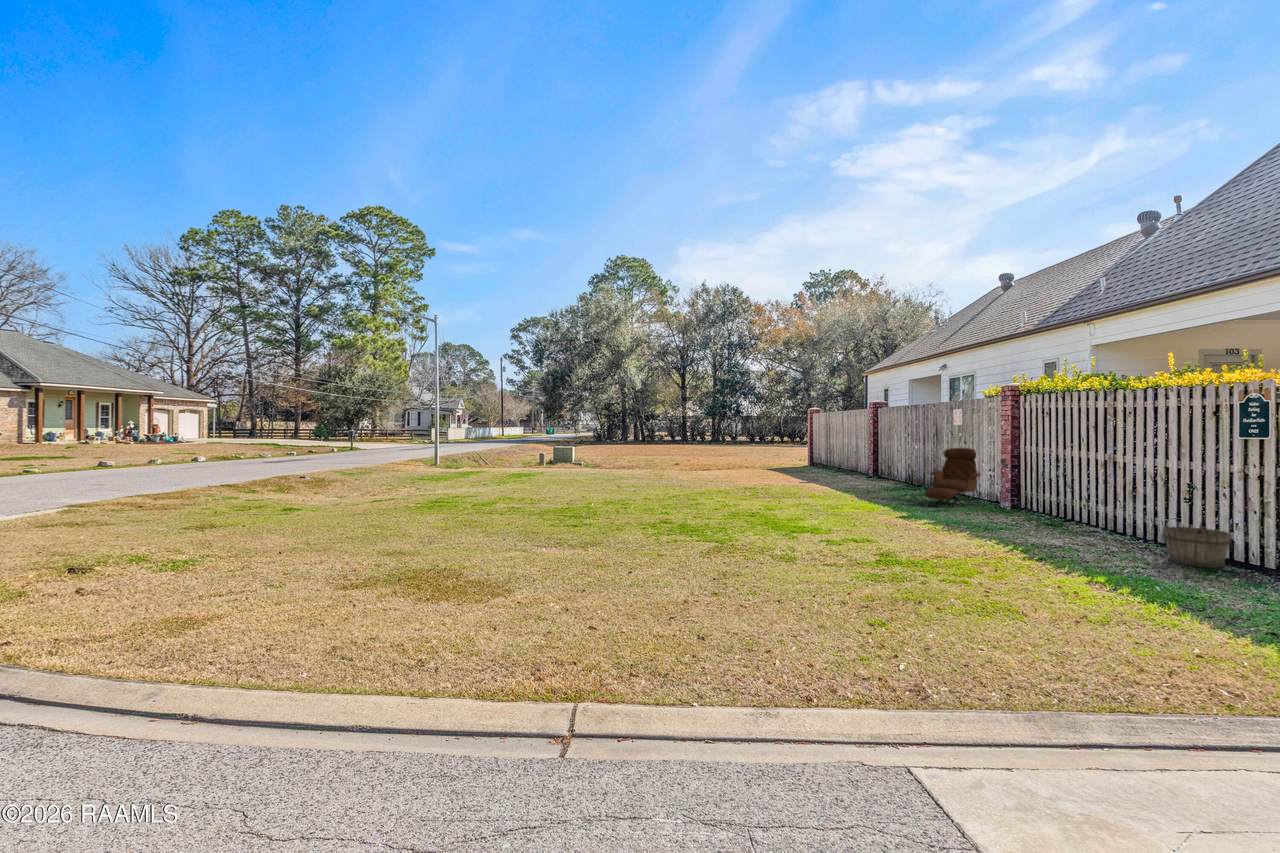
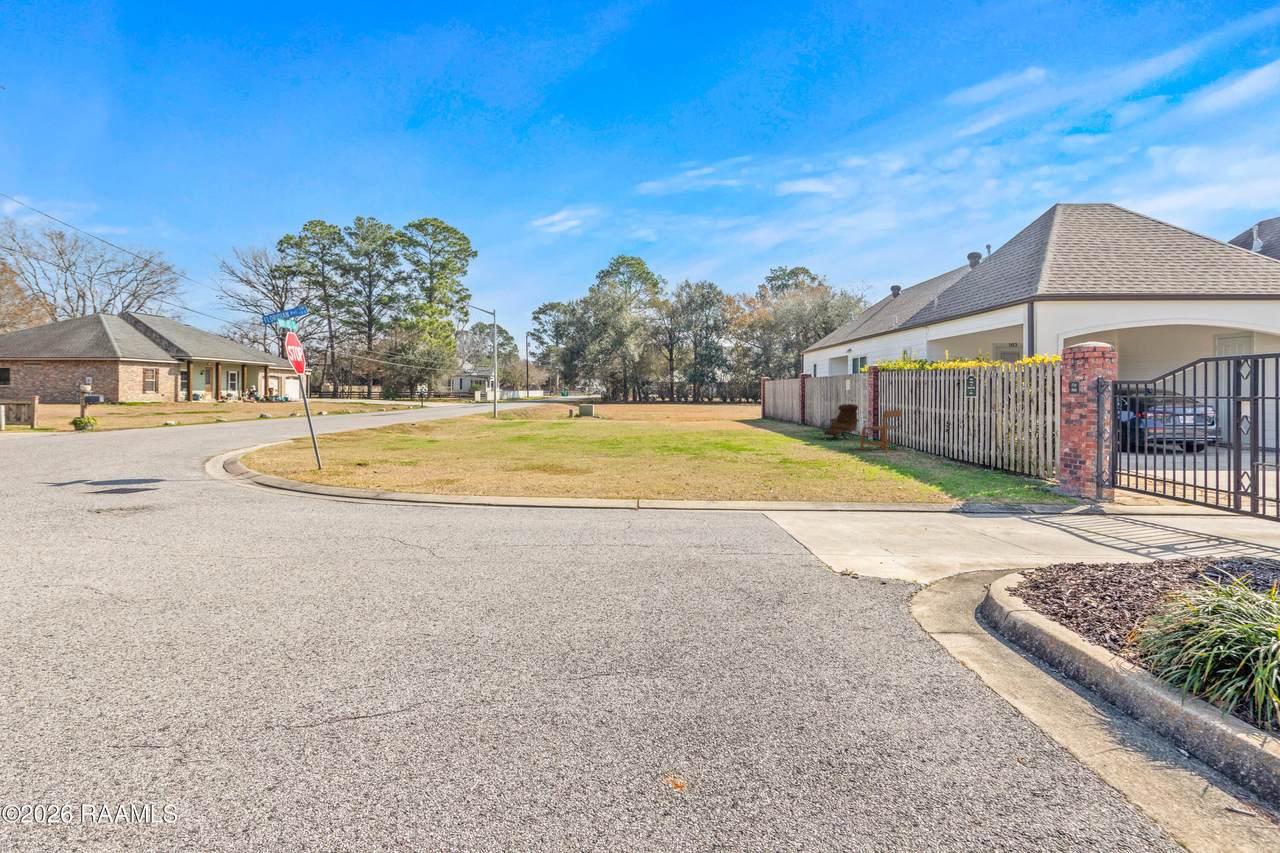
bench: none [1003,459,1080,535] -> present [860,410,904,452]
wooden bucket: present [1163,520,1232,568] -> none [925,438,957,462]

